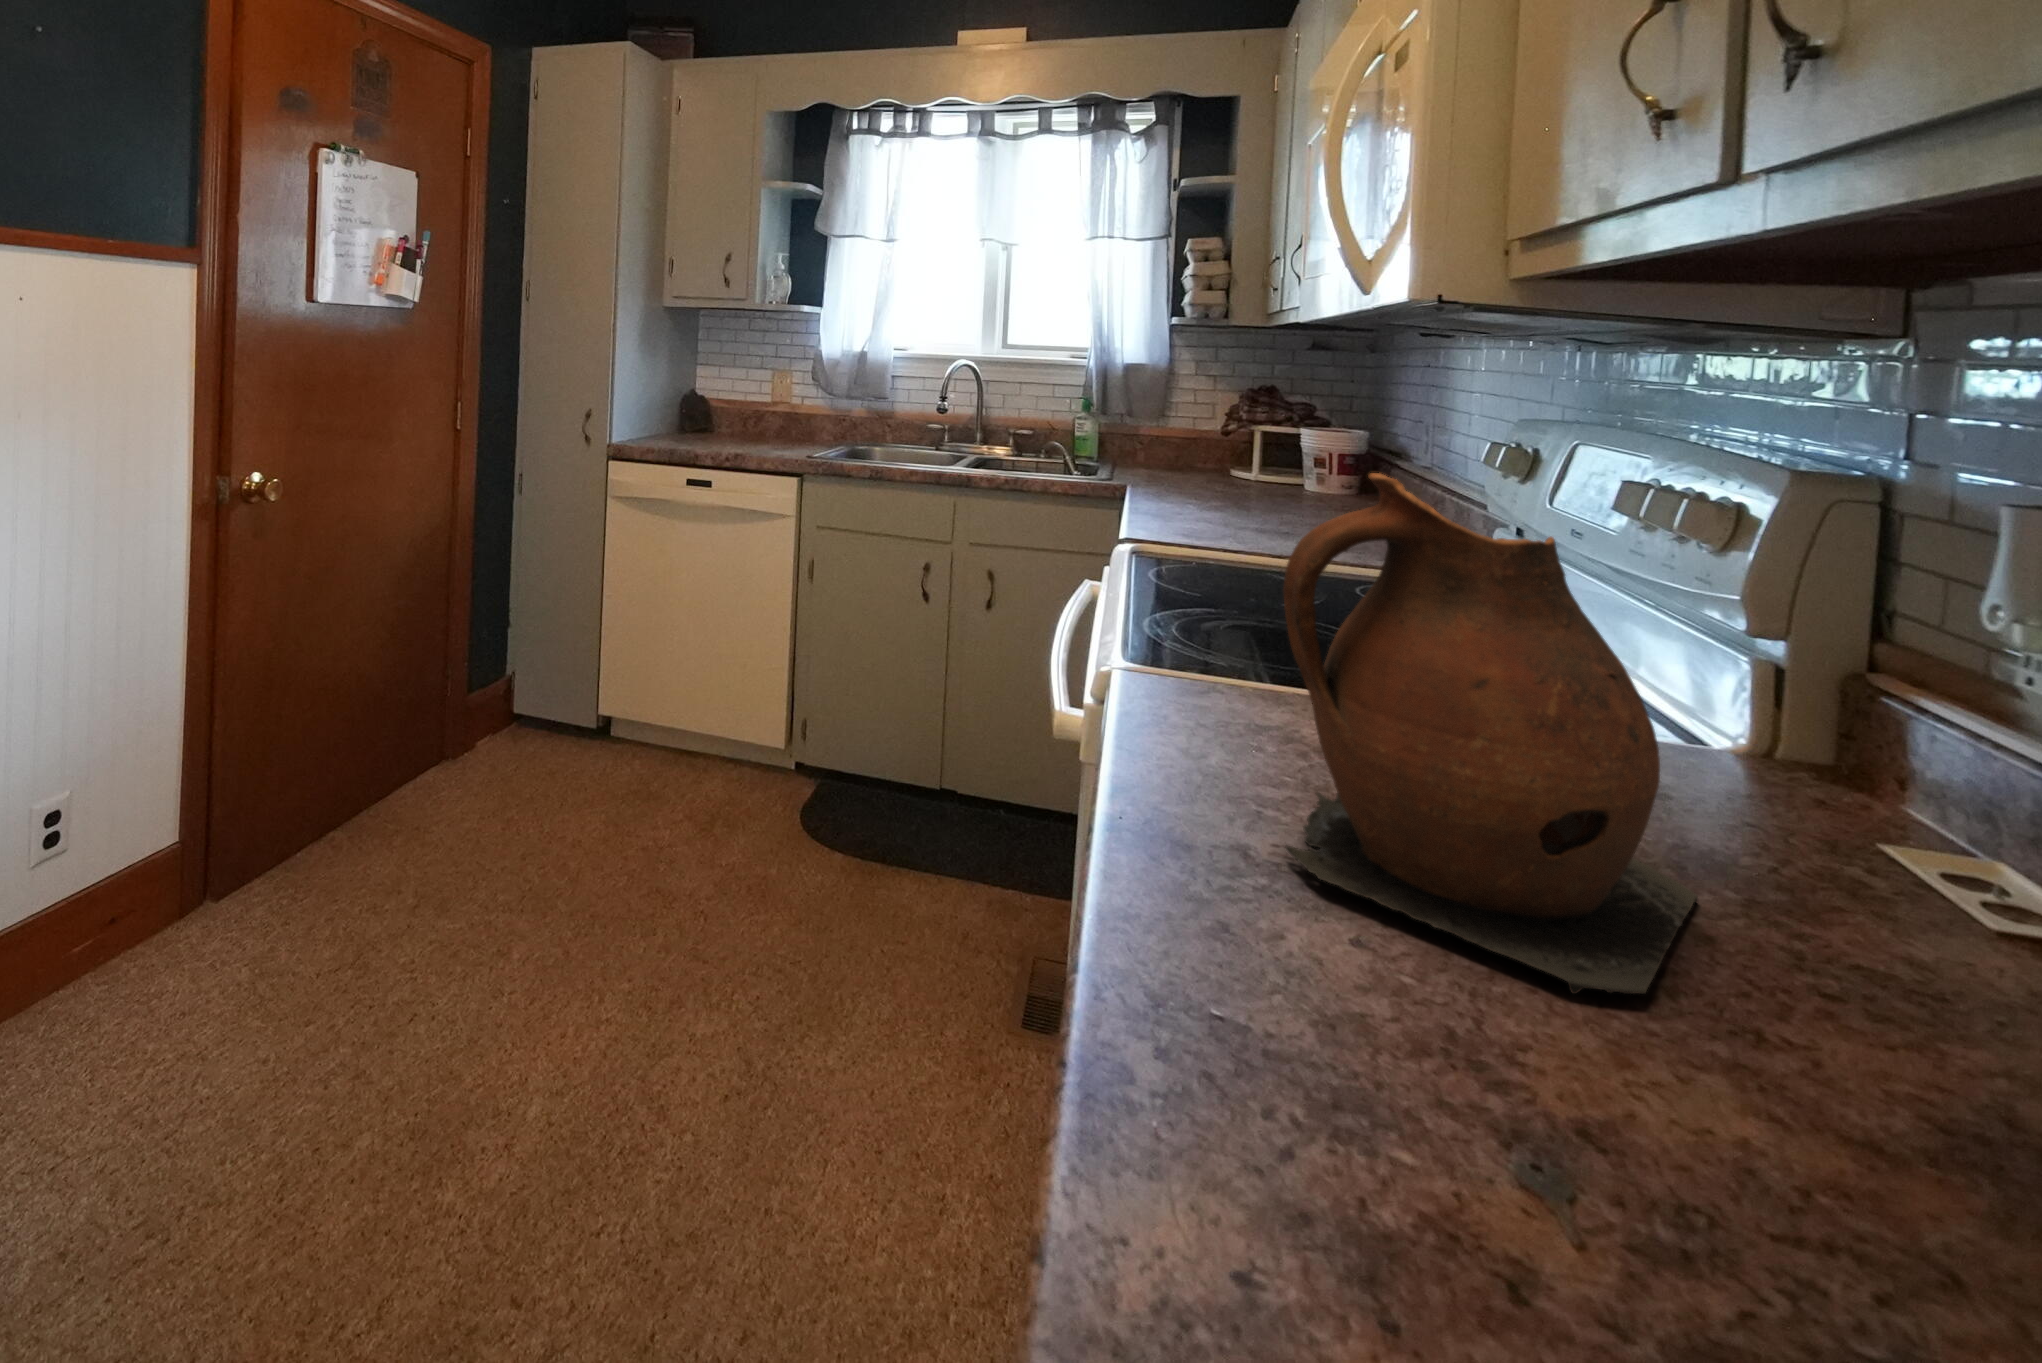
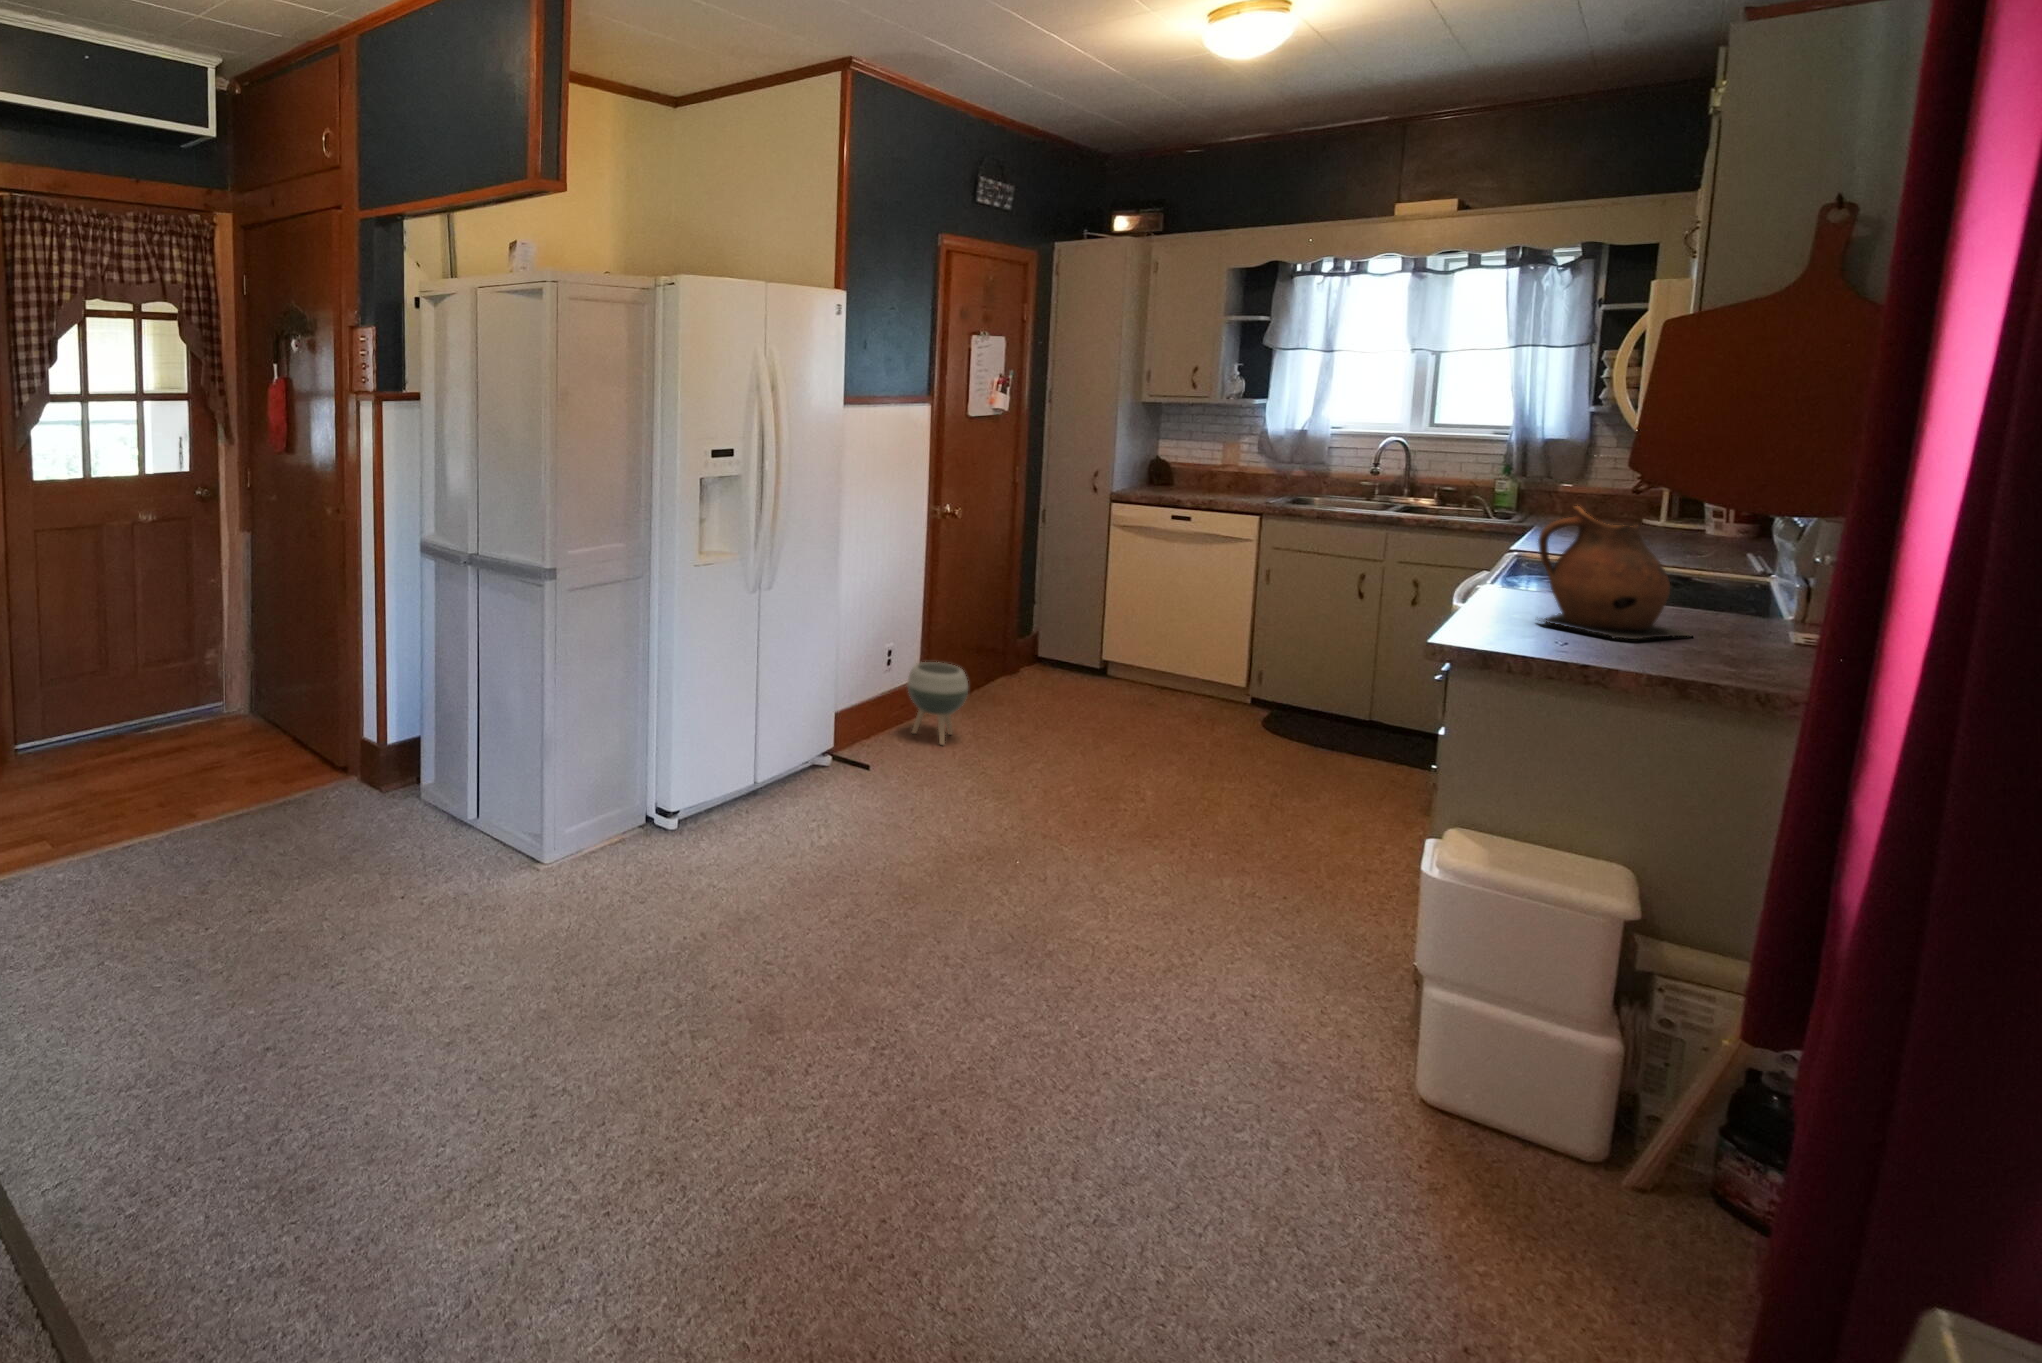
planter: none [53,829,208,1047] -> present [908,662,968,745]

